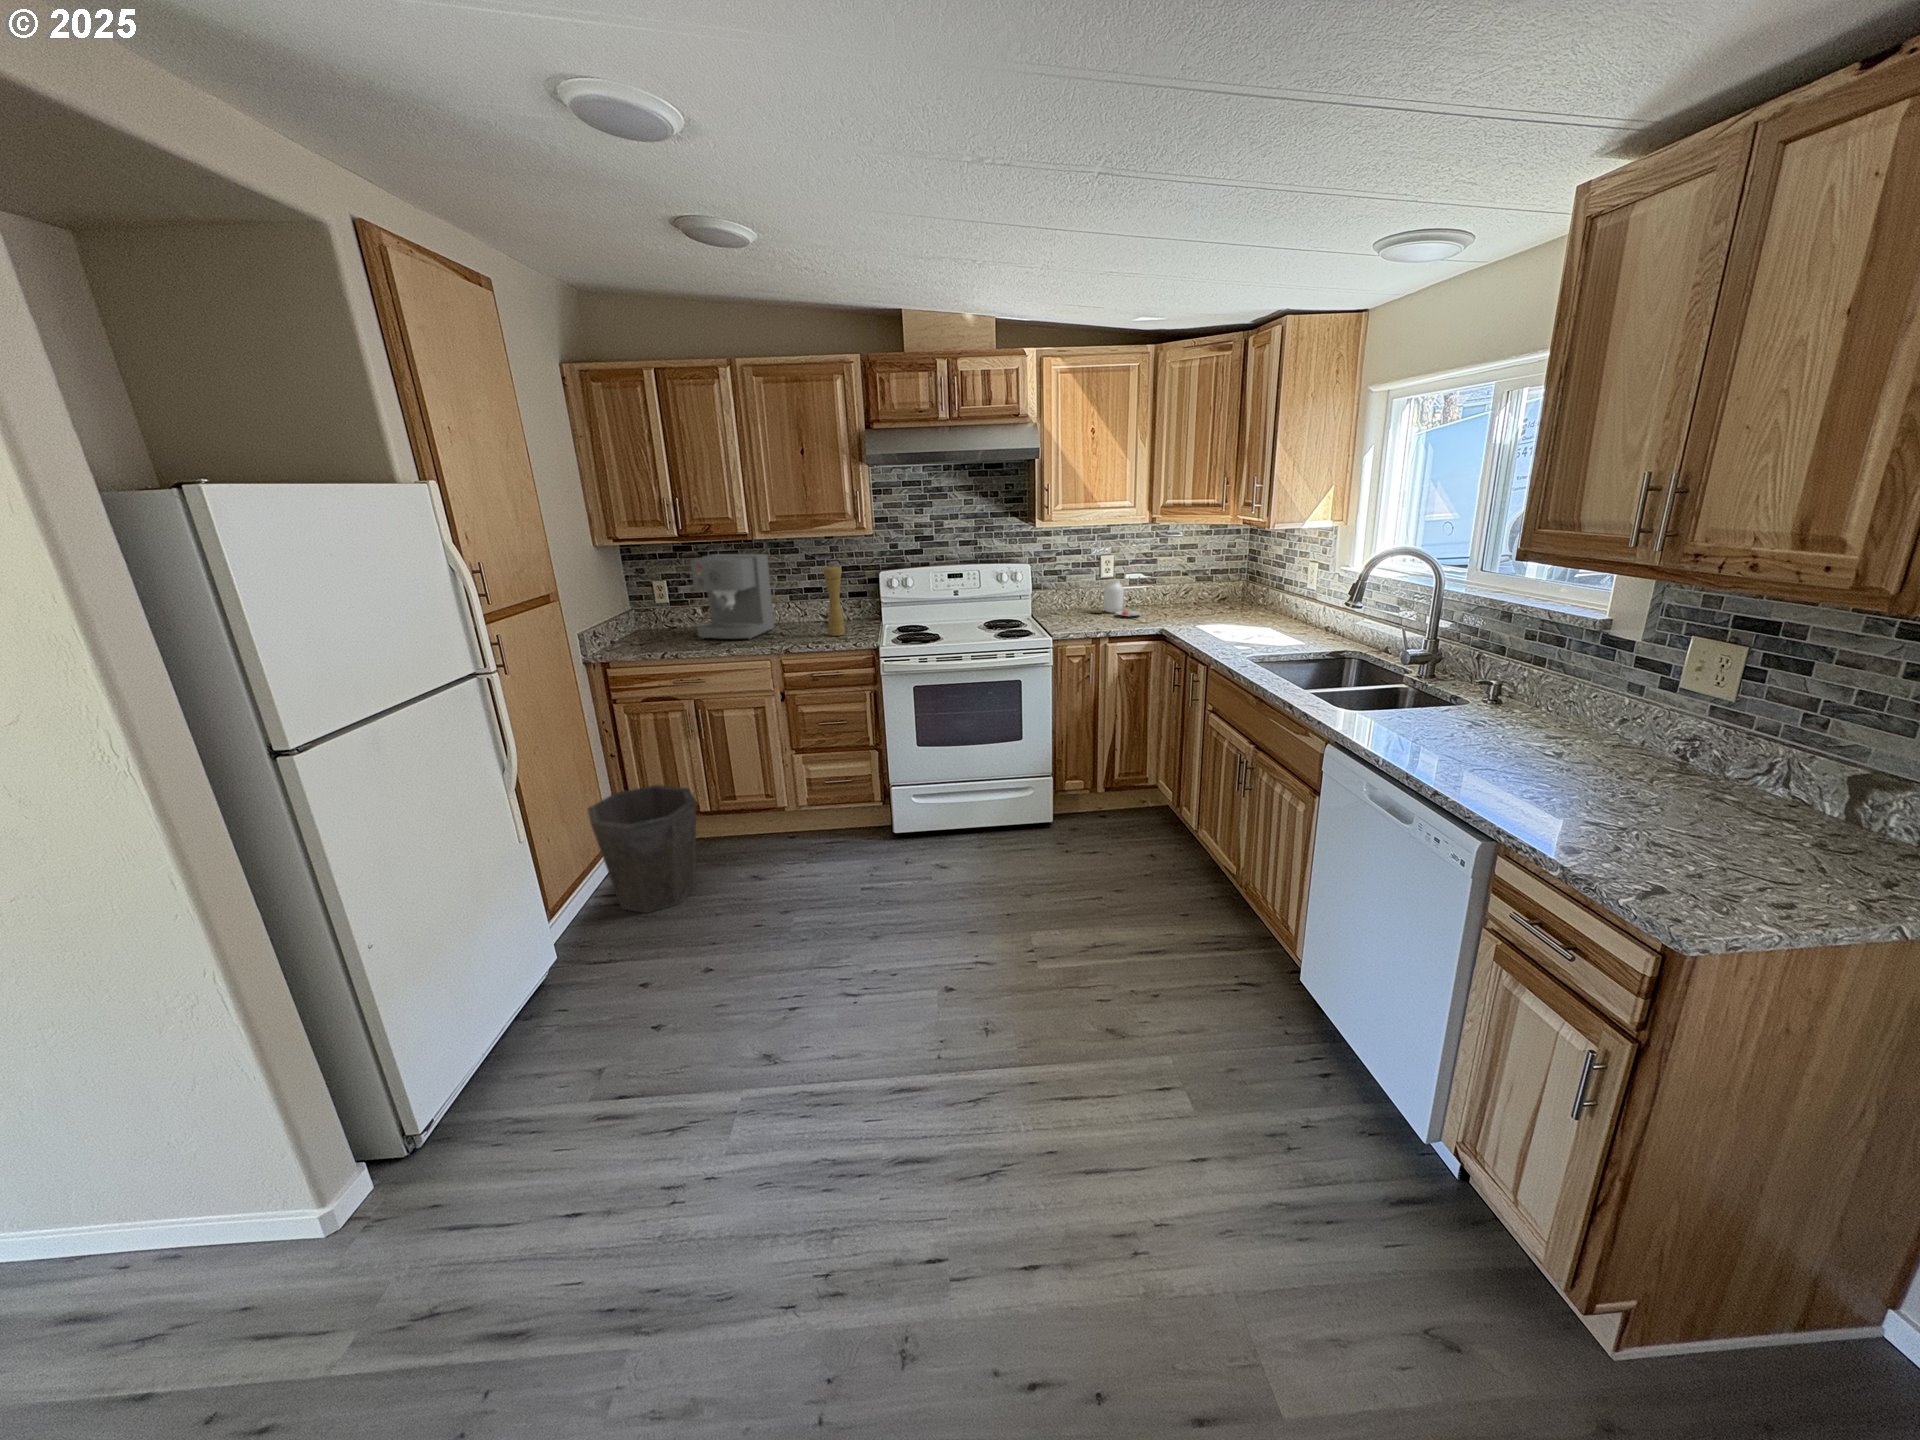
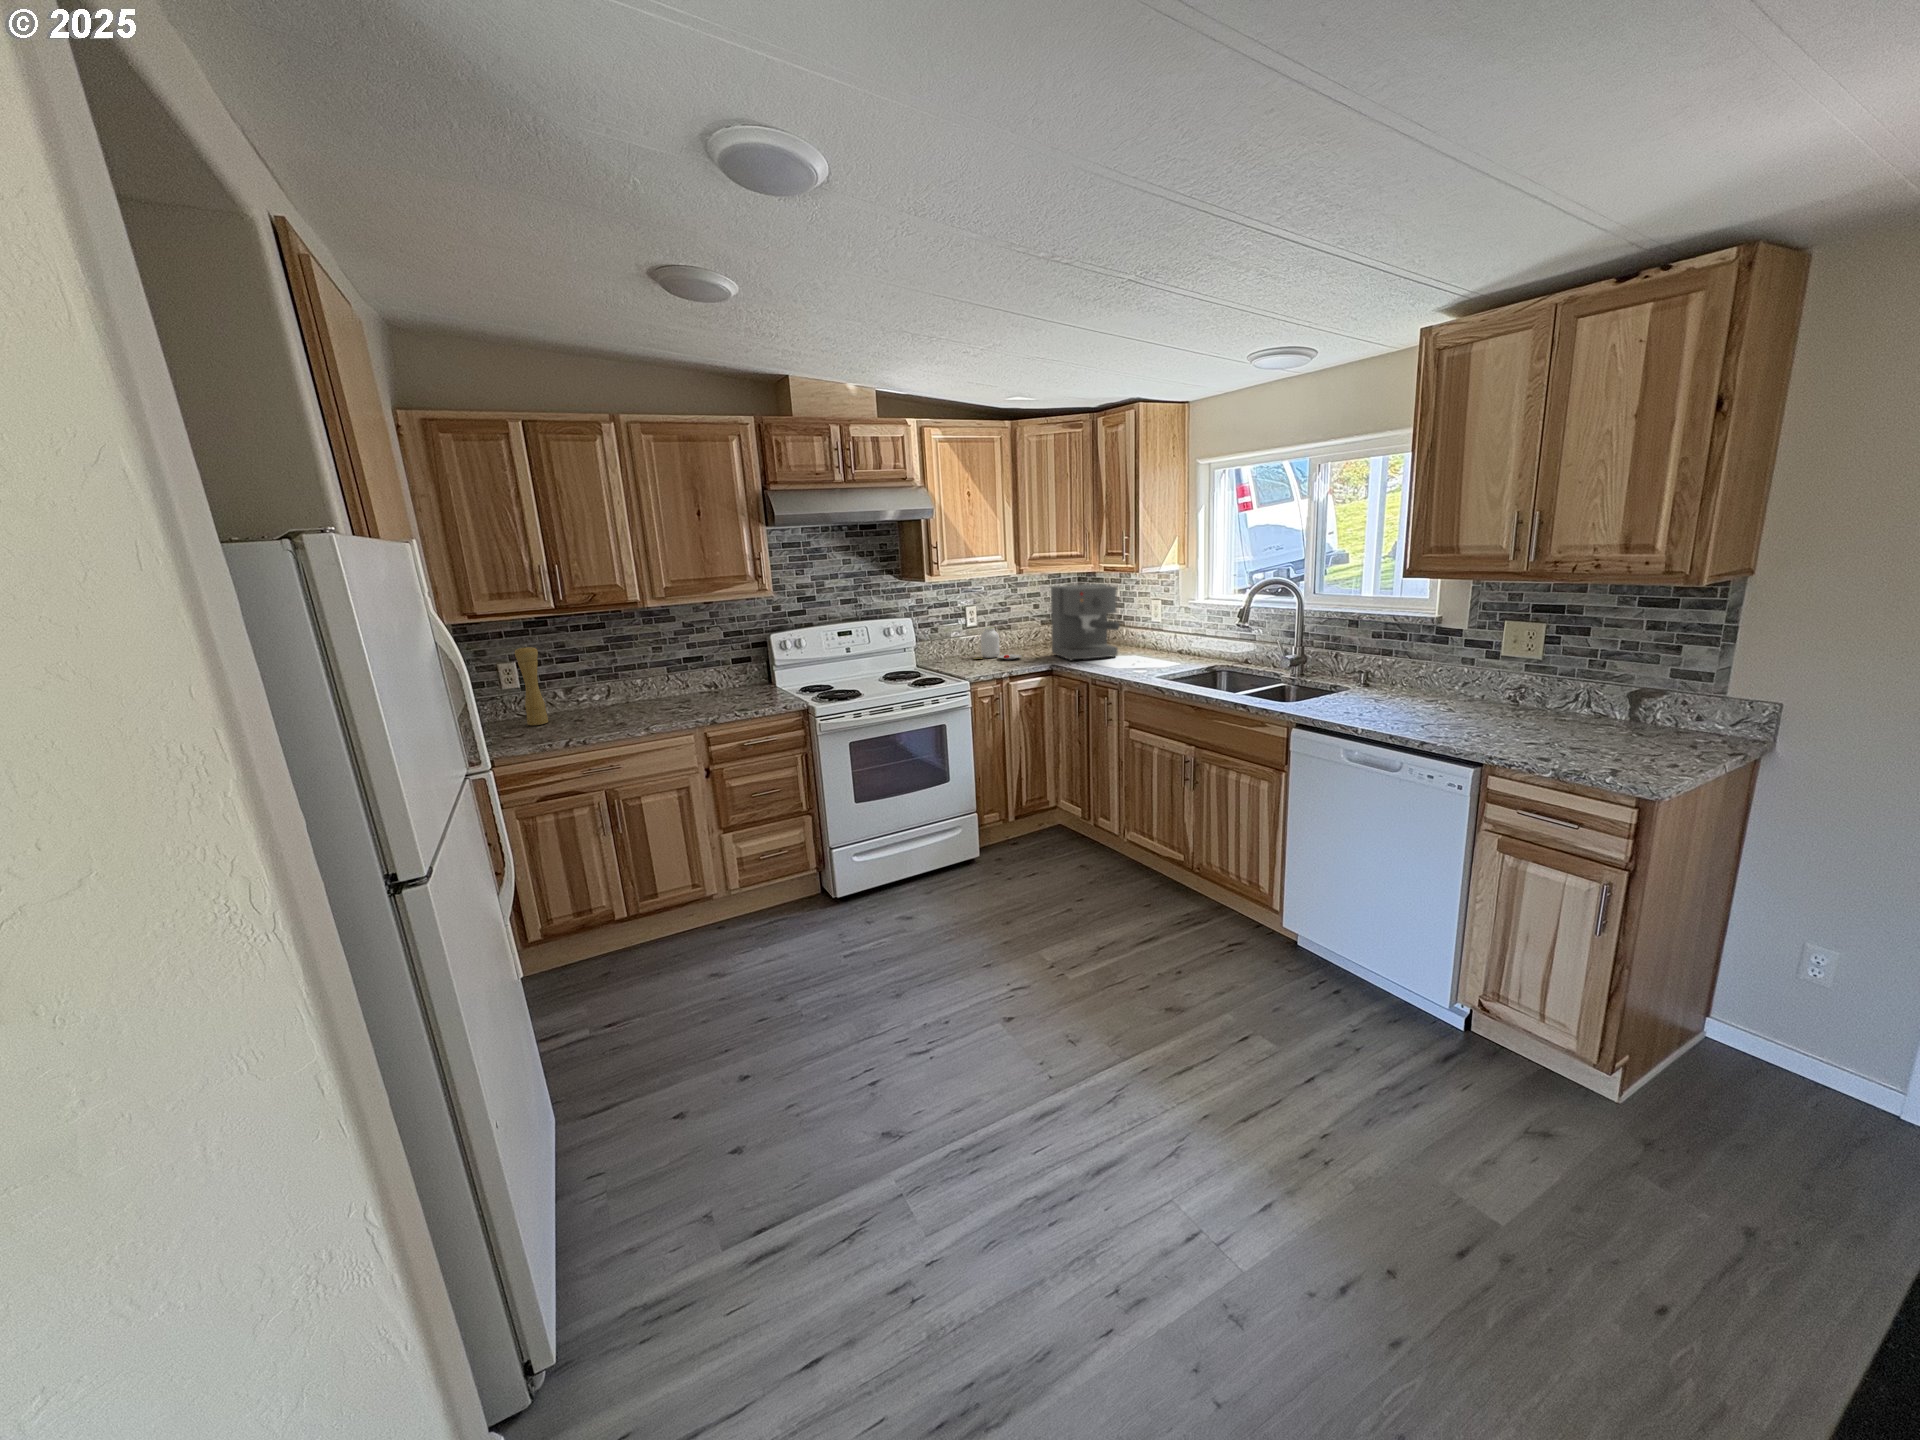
coffee maker: present [690,554,774,640] -> present [1051,584,1120,661]
pepper mill: present [824,566,845,636] -> present [515,646,548,725]
waste bin: present [588,785,696,913] -> none [516,891,653,1052]

